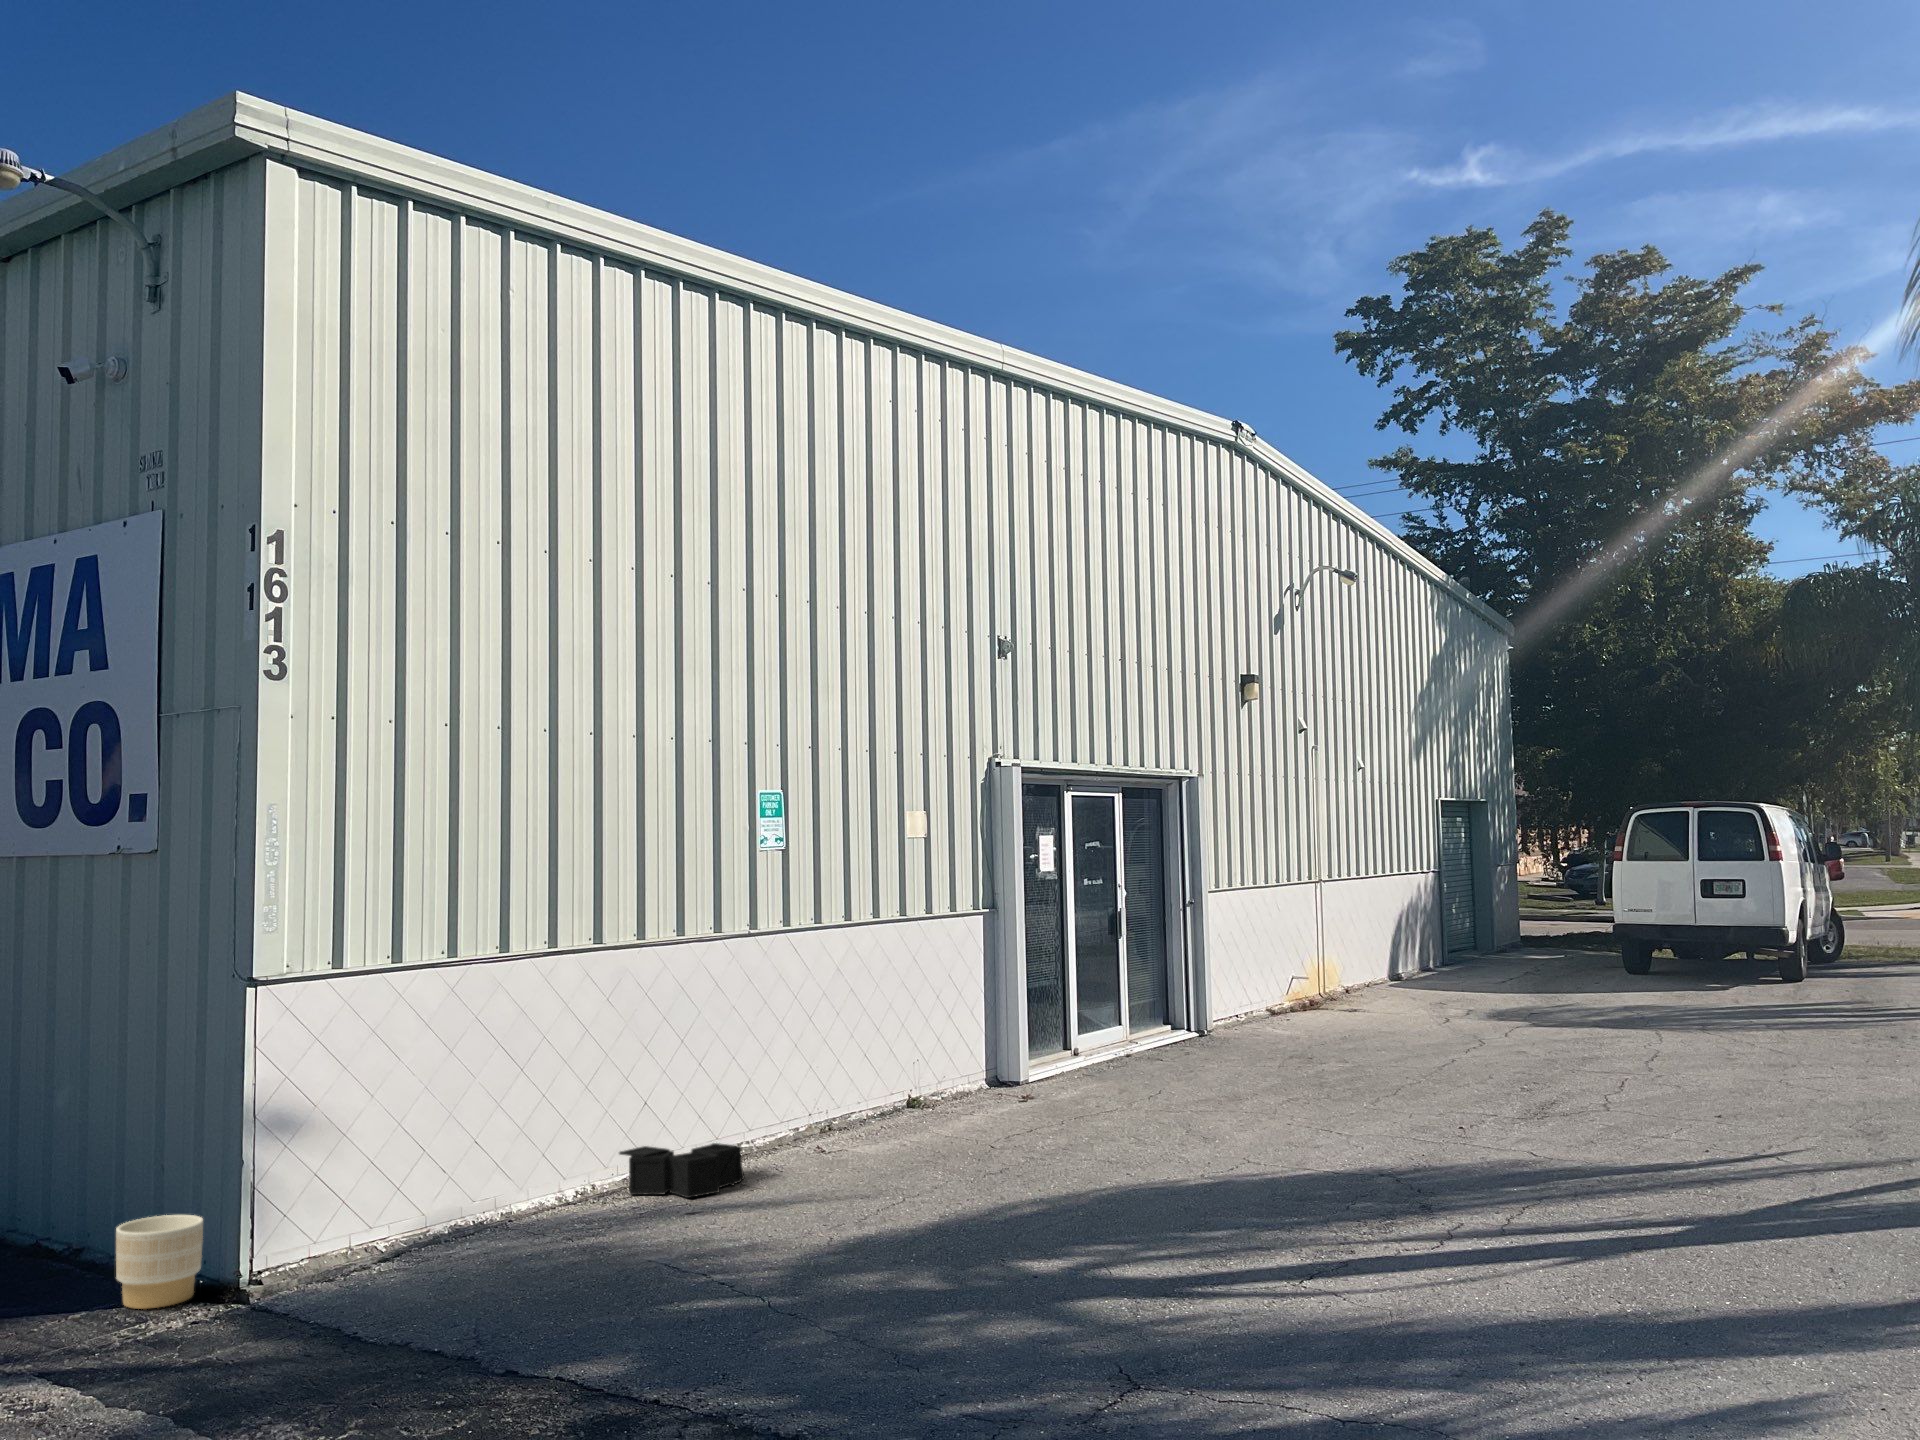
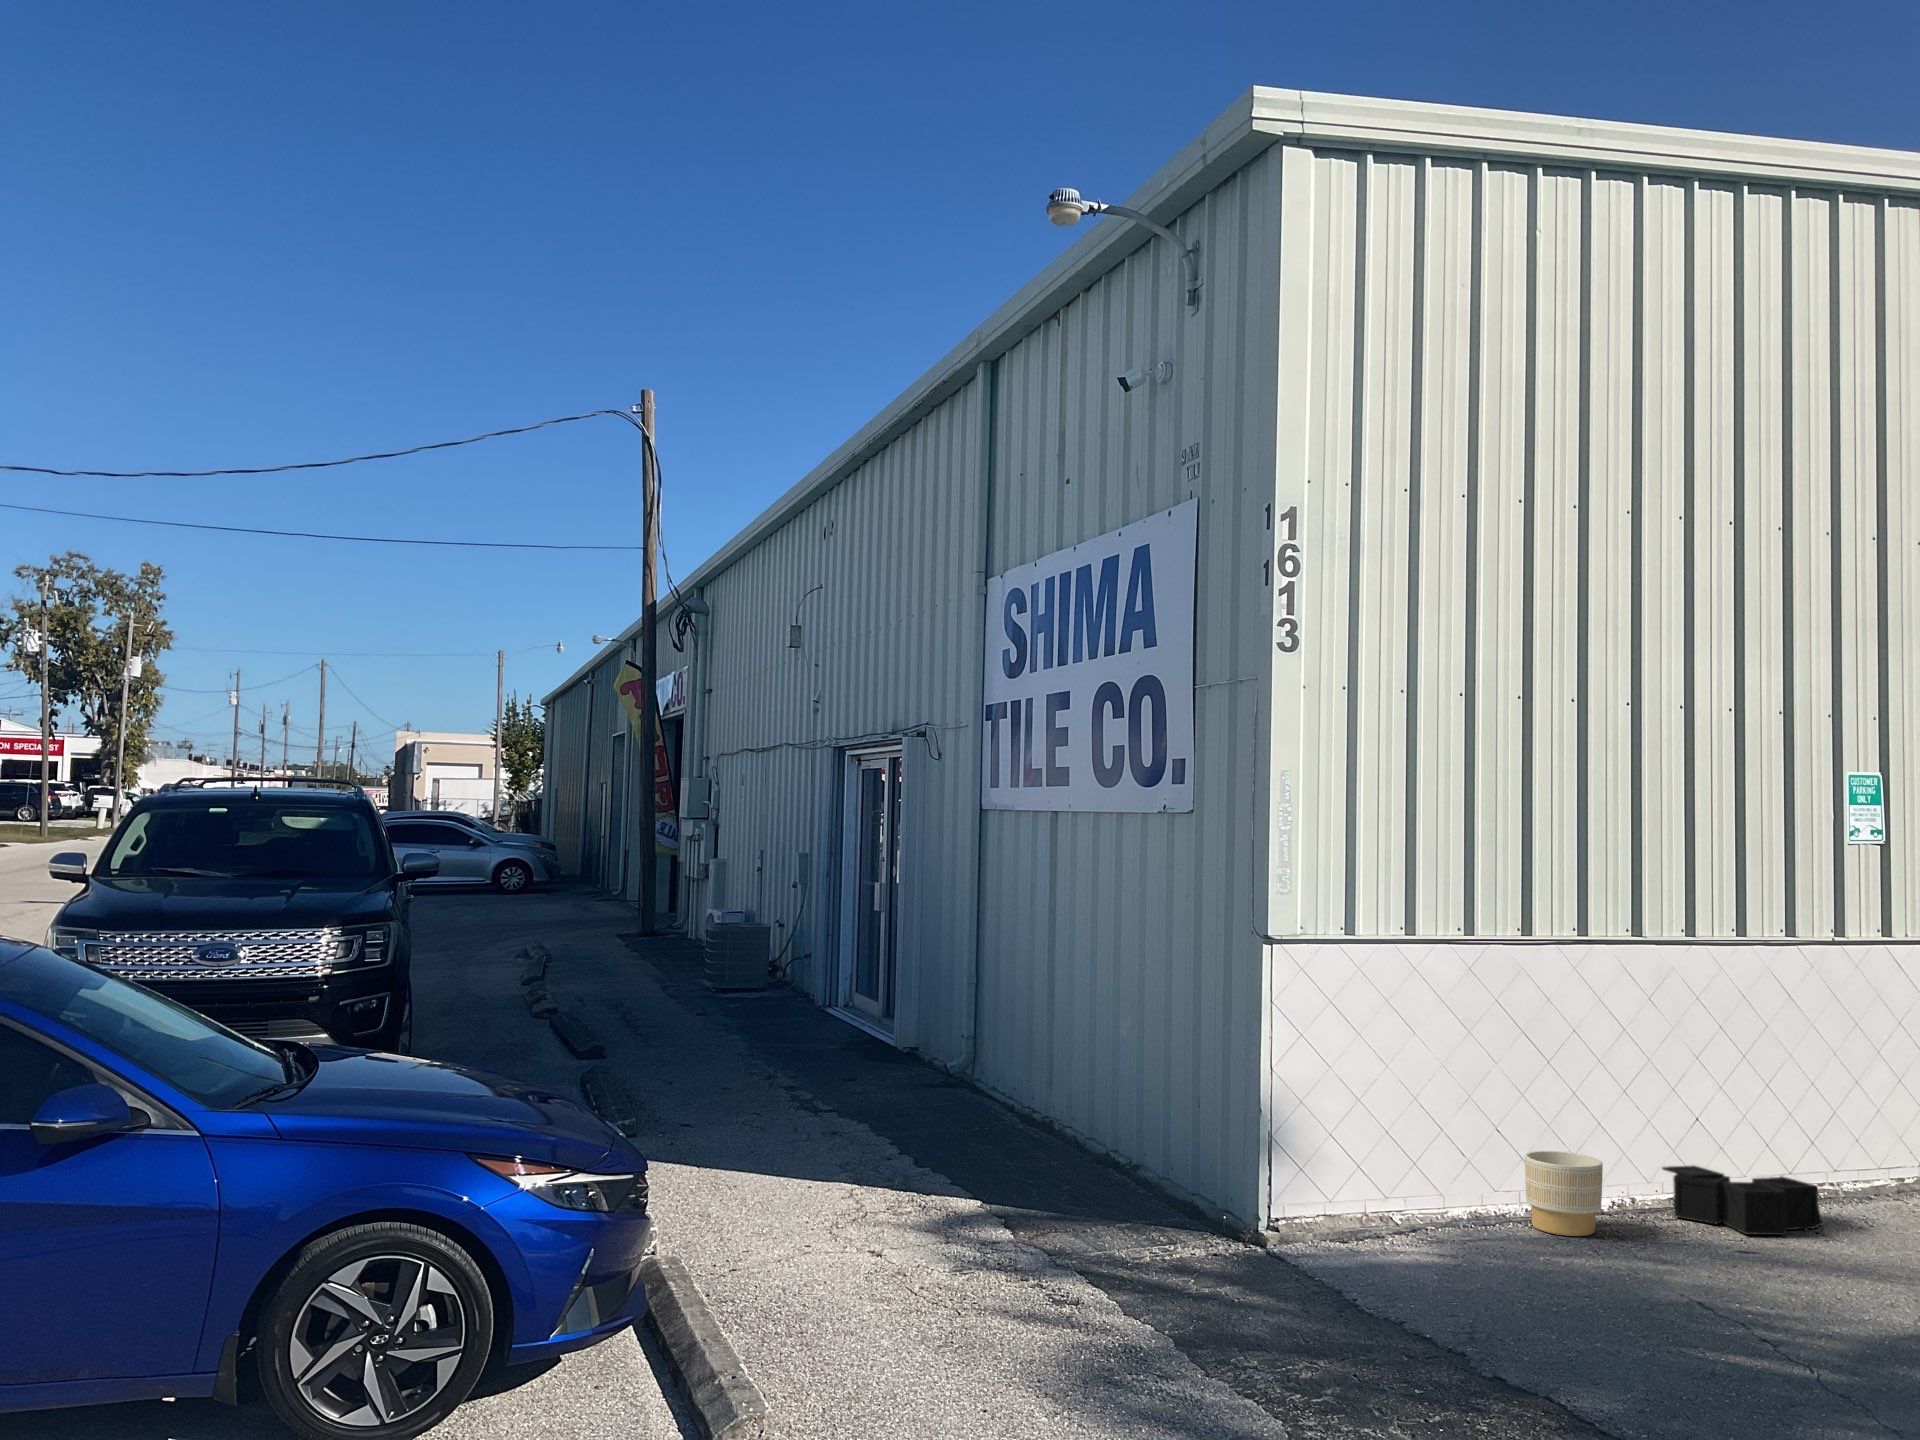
planter: present [116,1215,203,1309] -> present [1525,1151,1603,1236]

